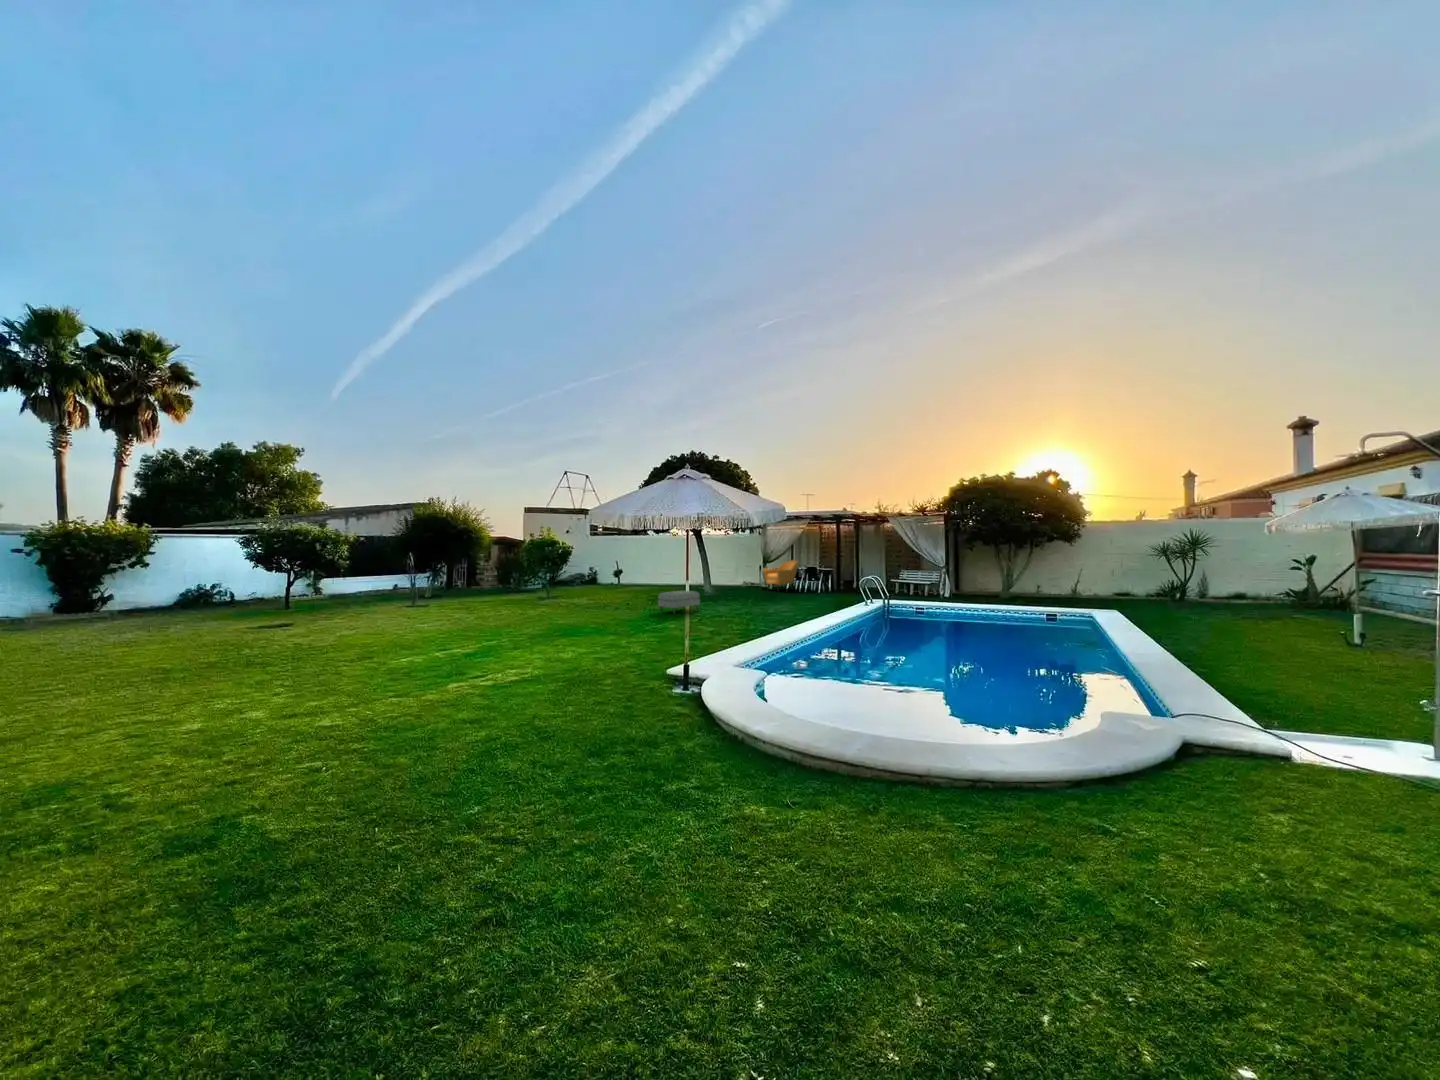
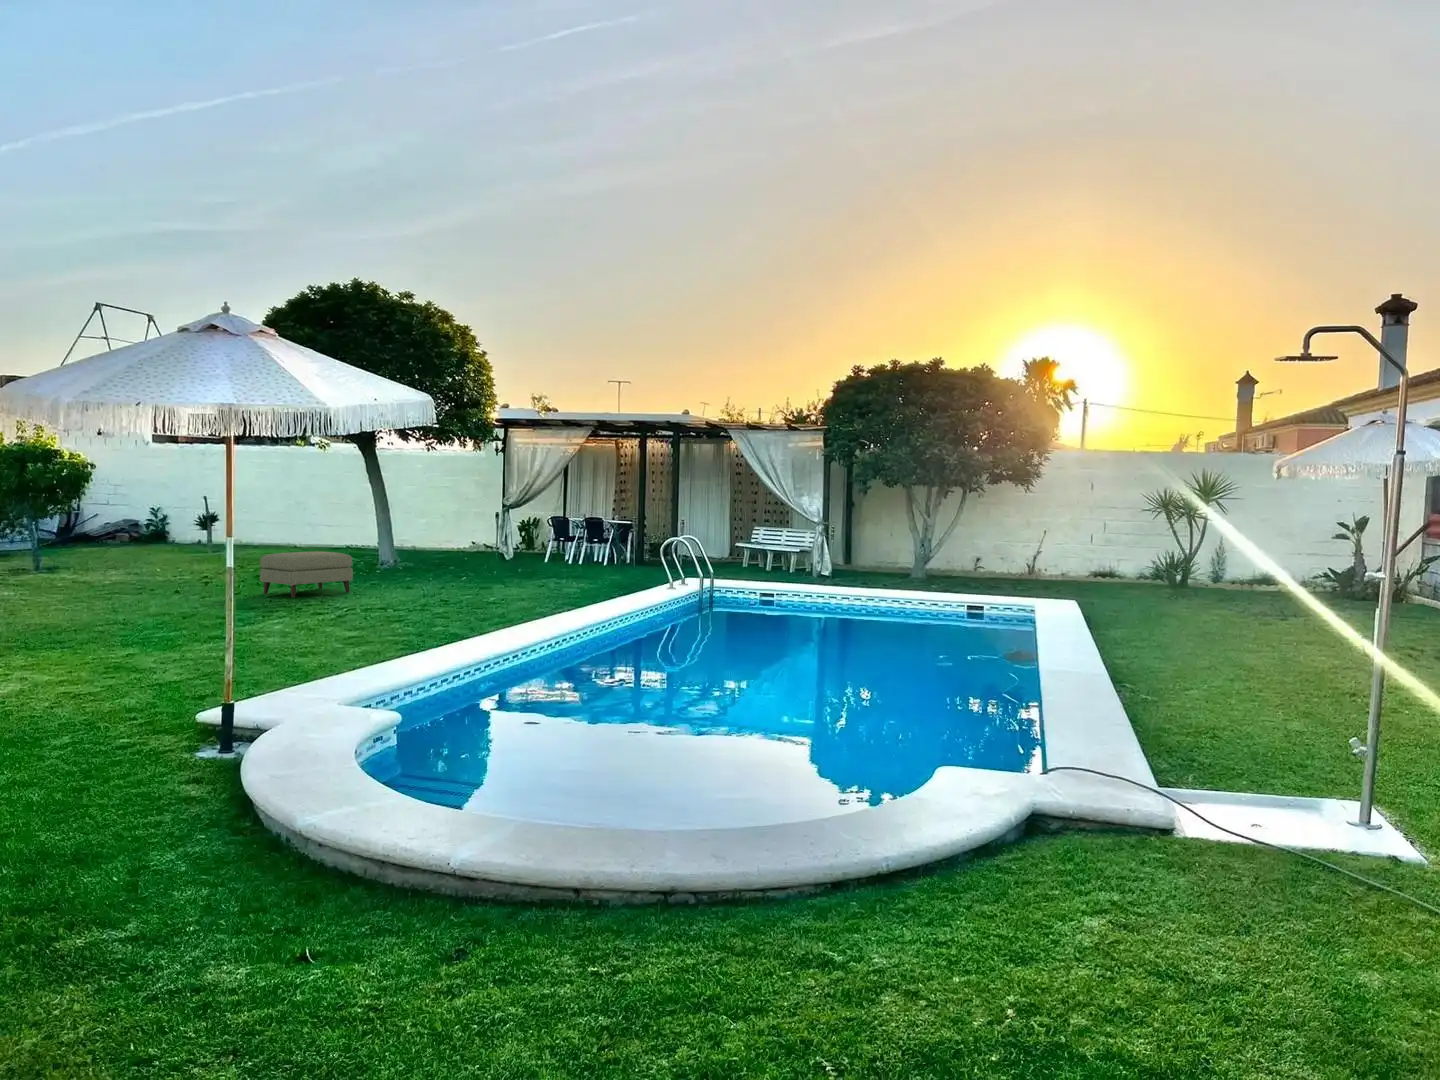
armchair: present [763,560,799,590] -> none [502,505,571,562]

